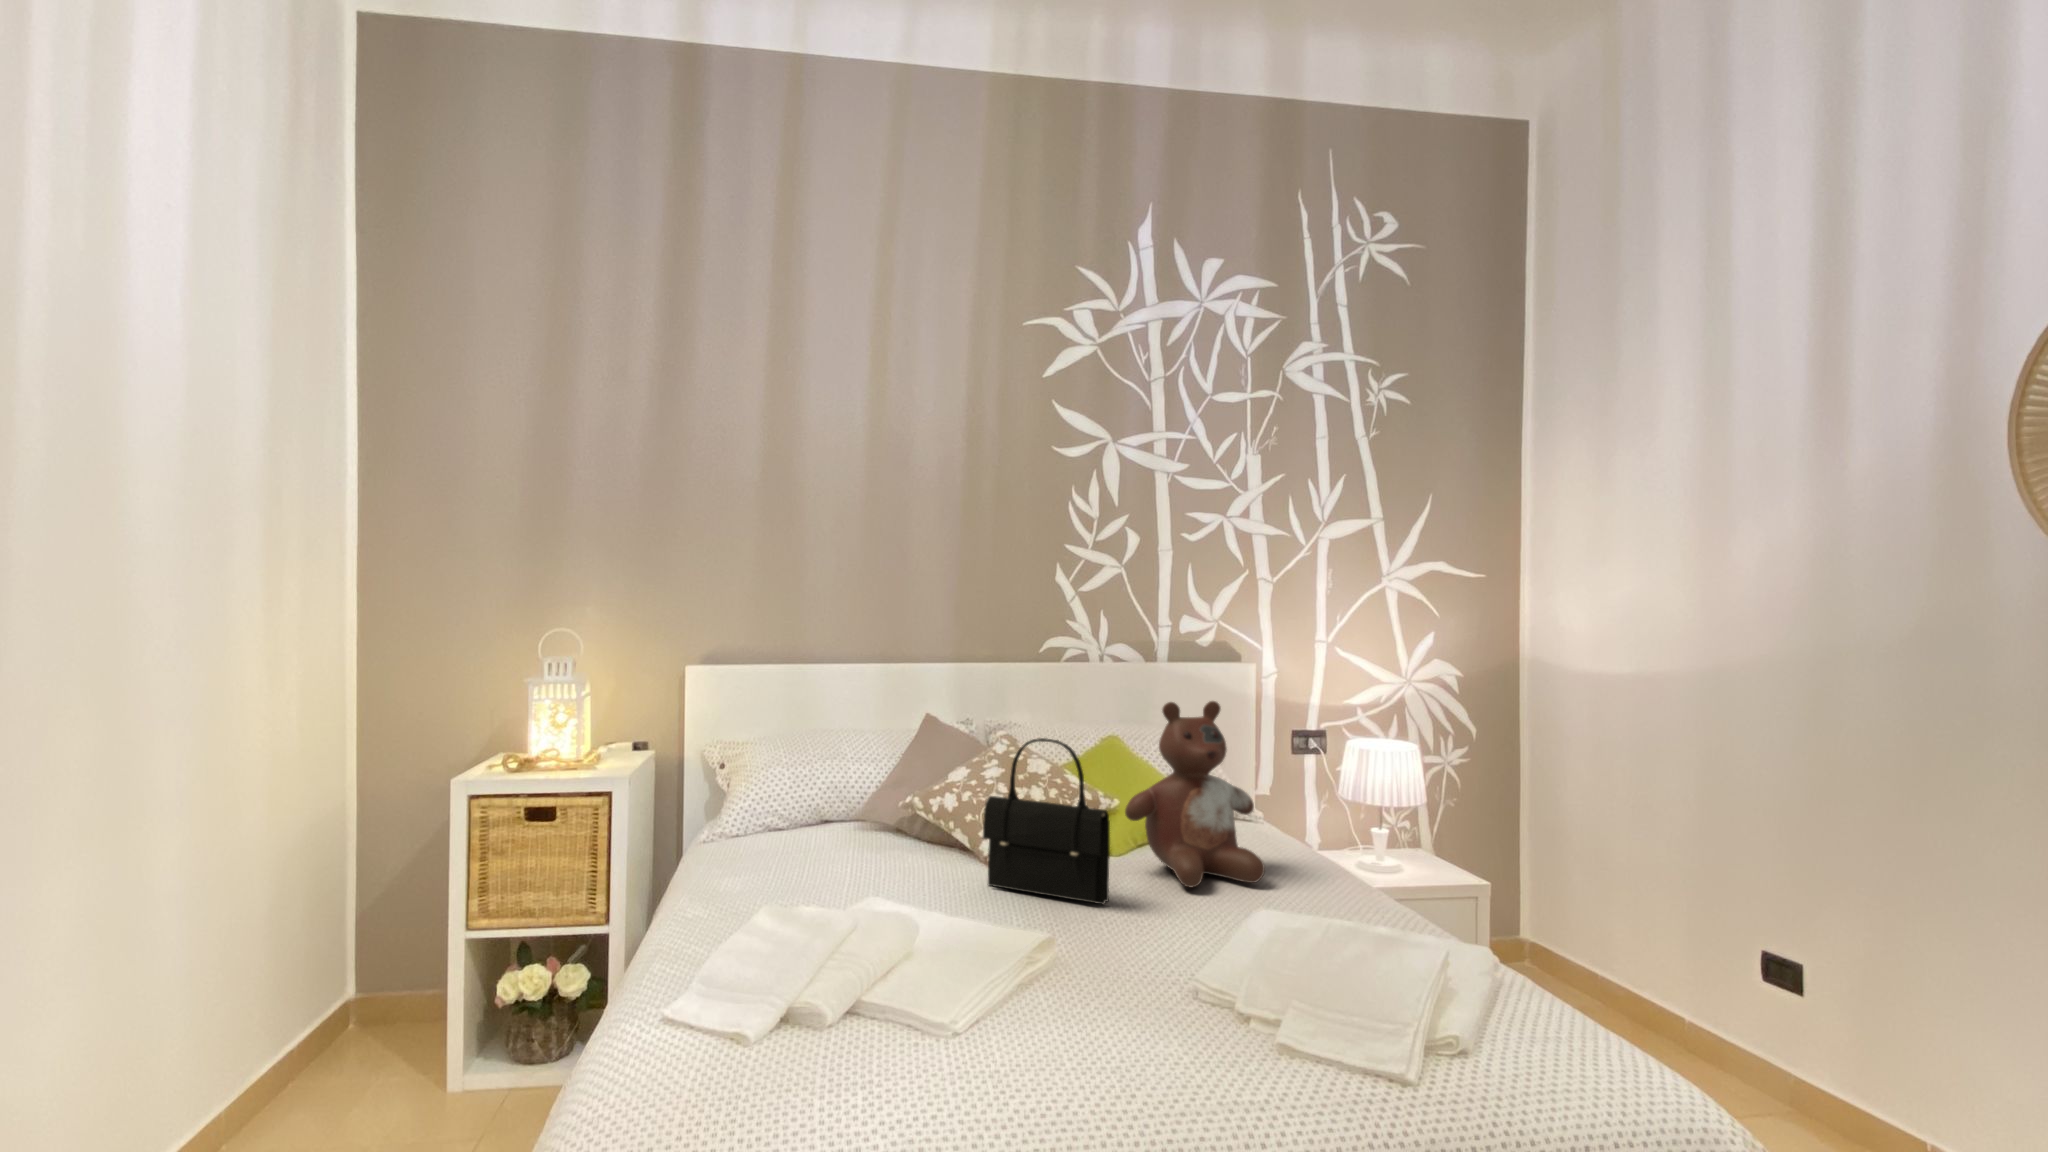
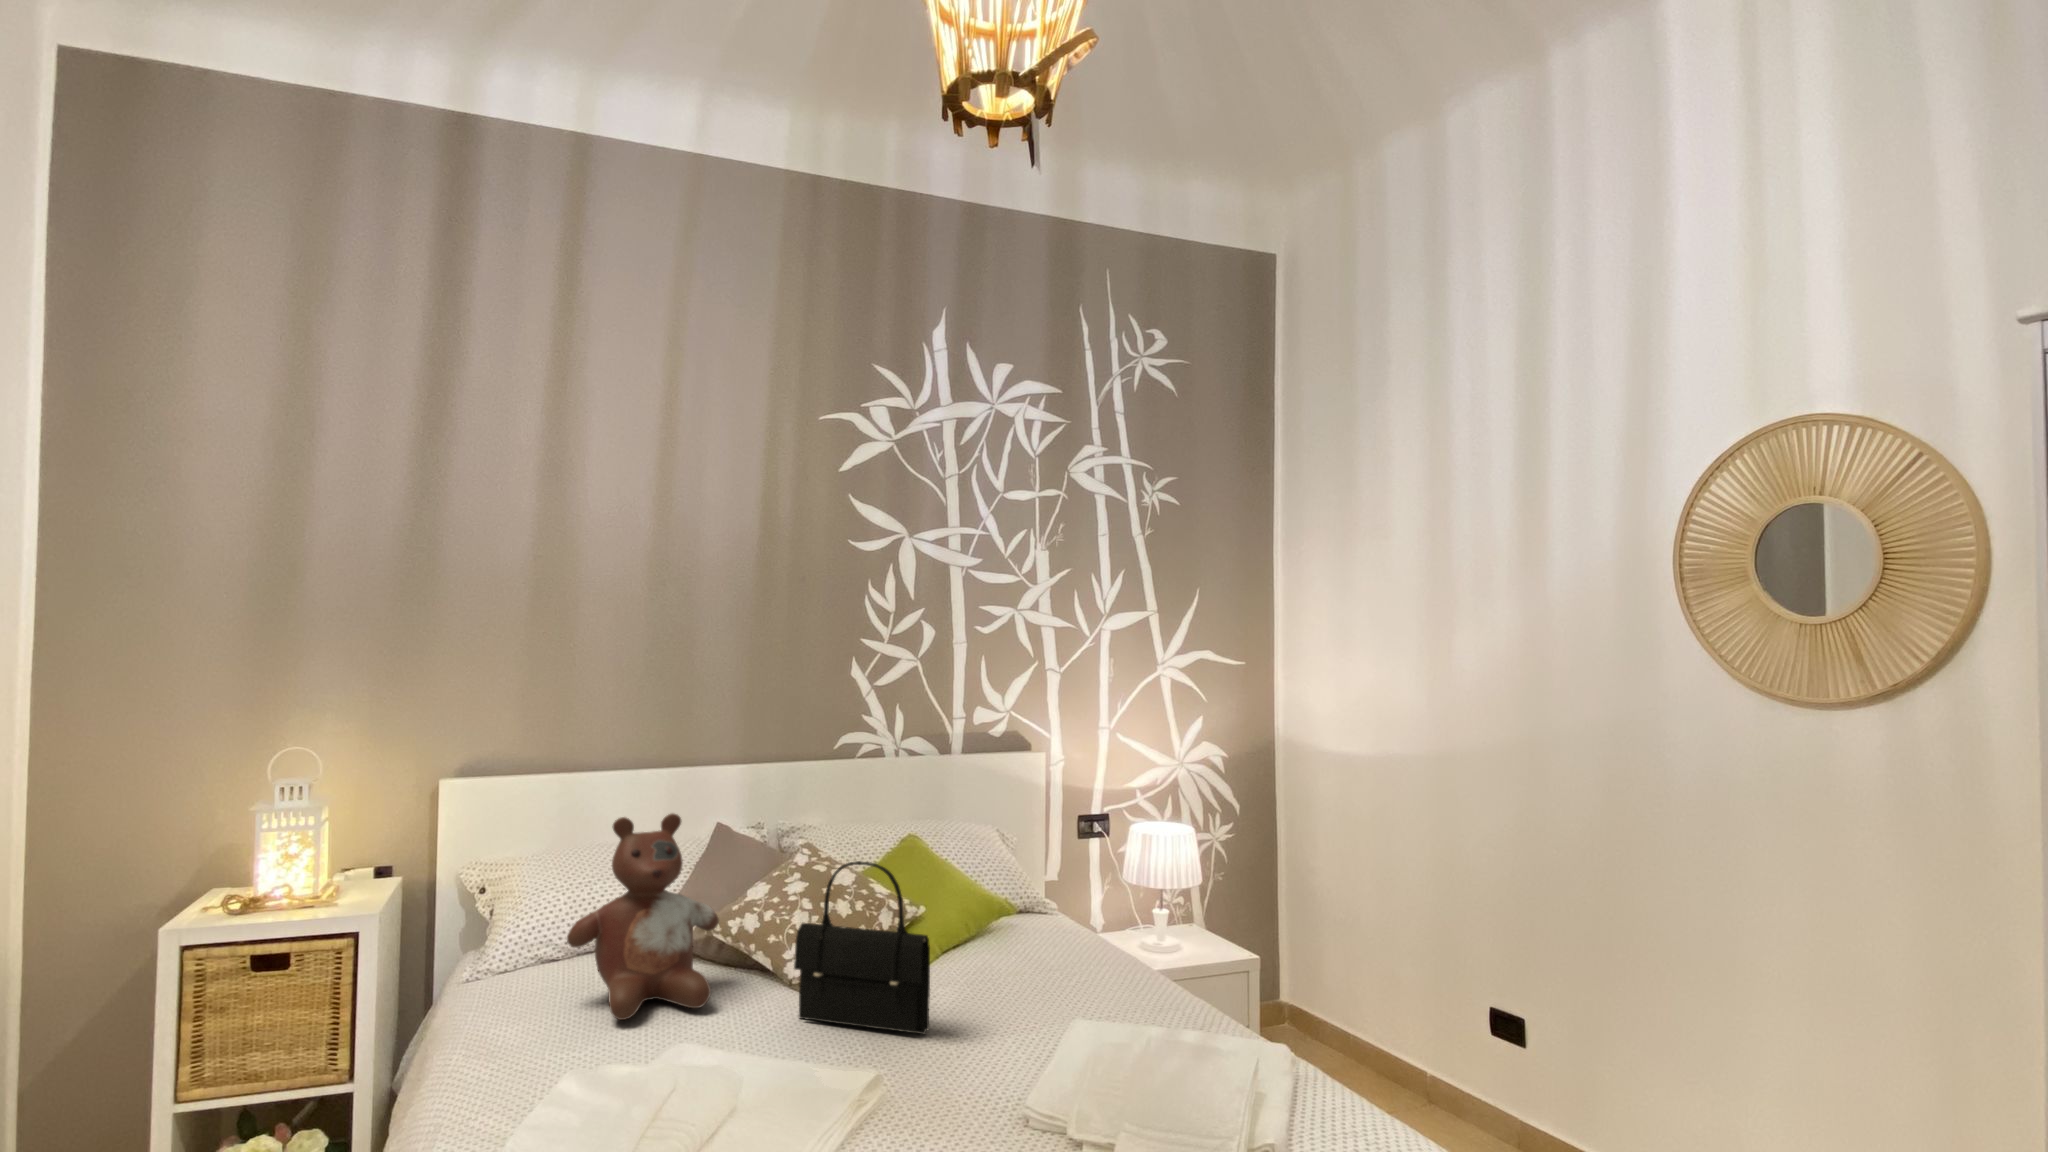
stuffed bear: present [1125,701,1265,887] -> present [567,813,719,1020]

